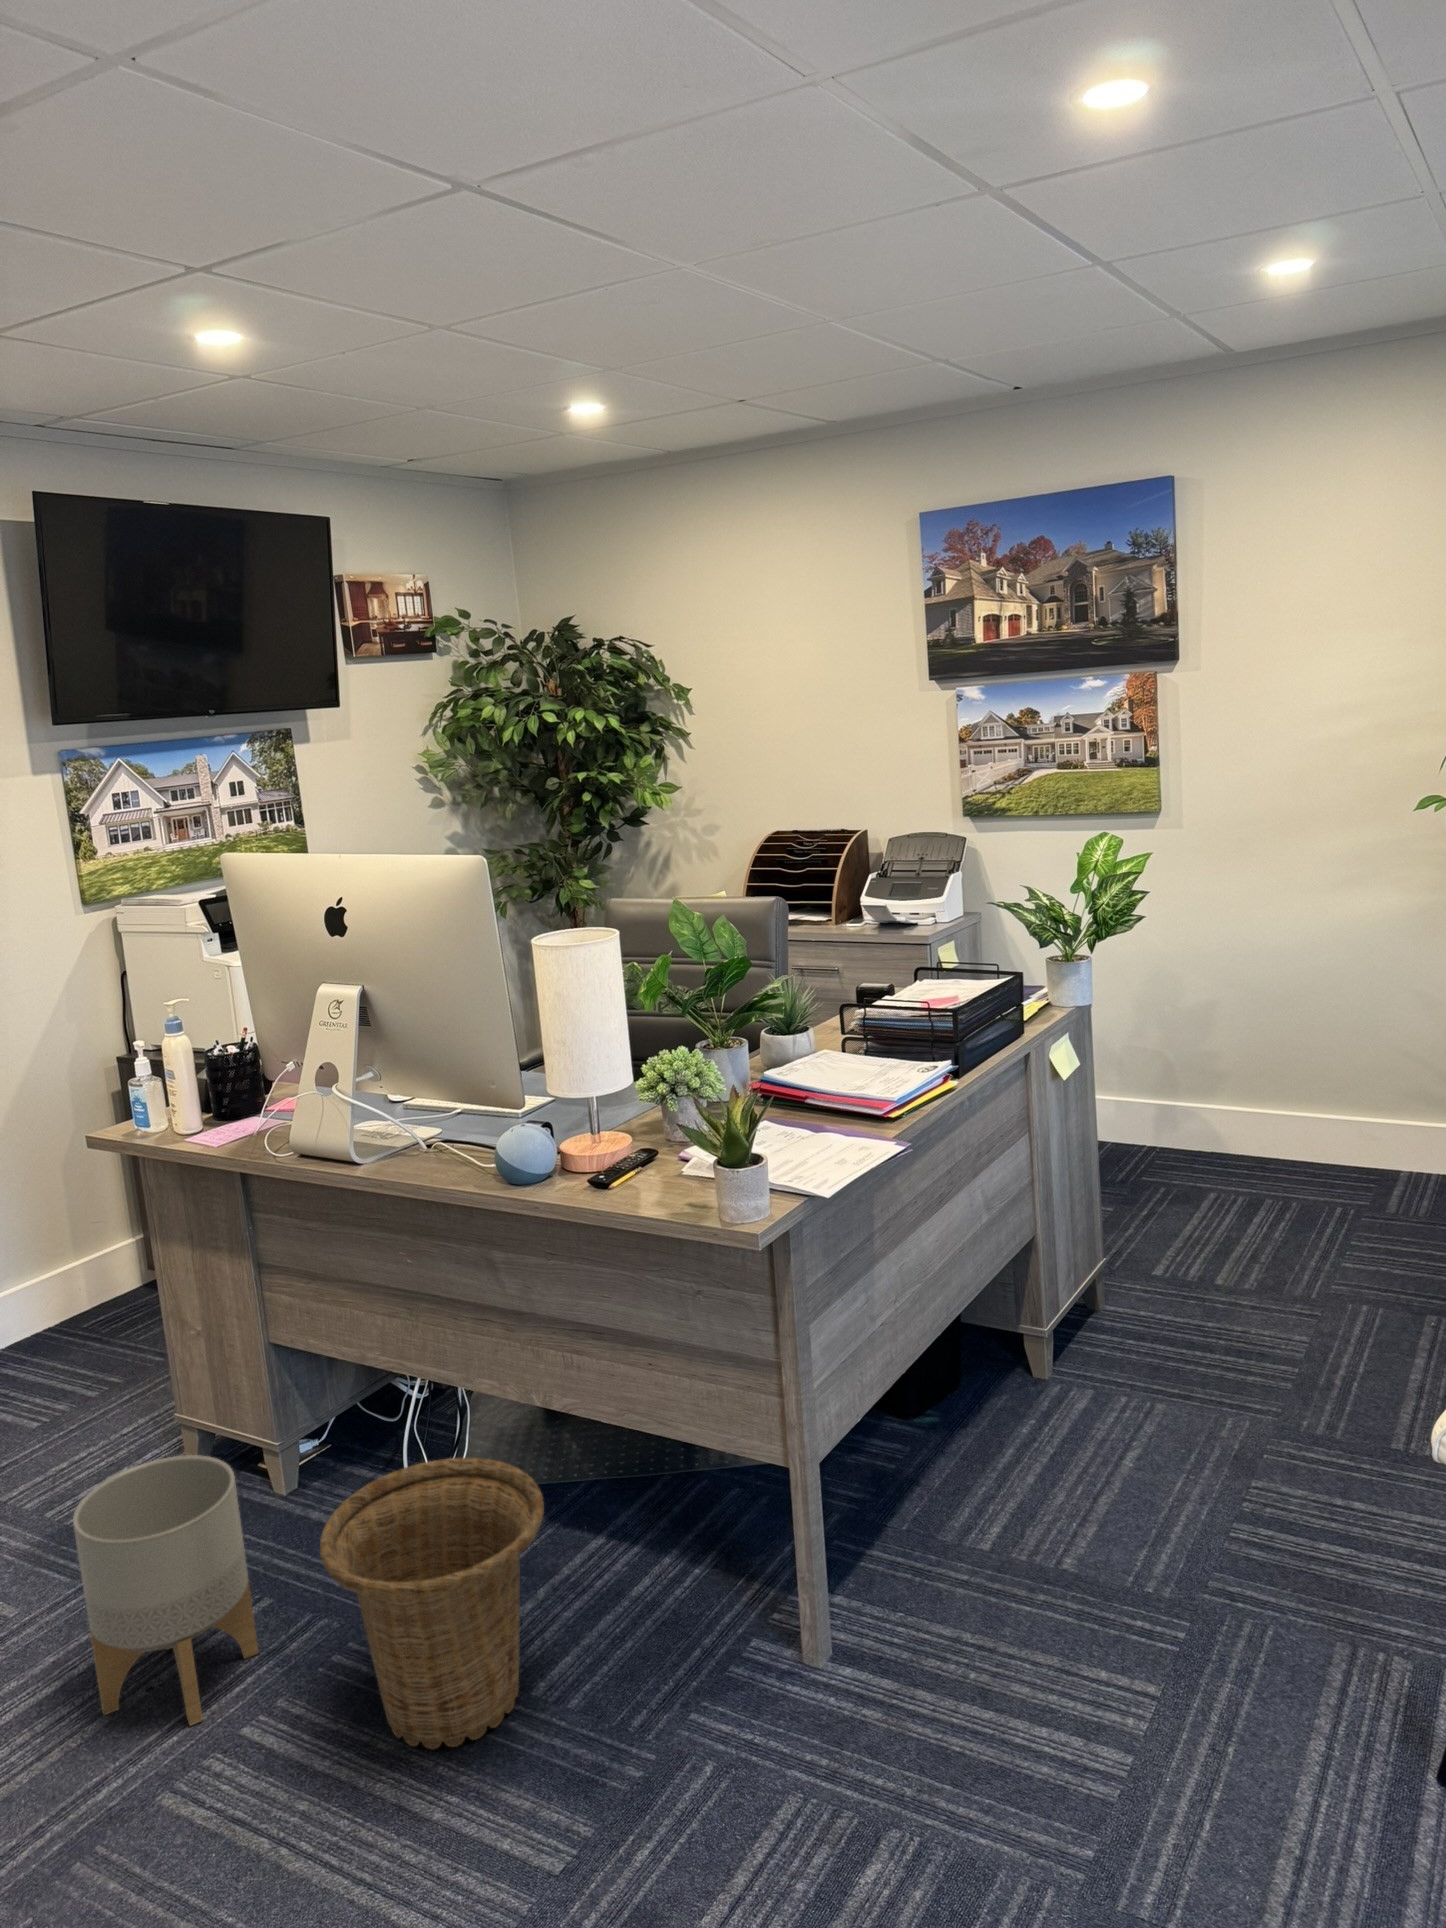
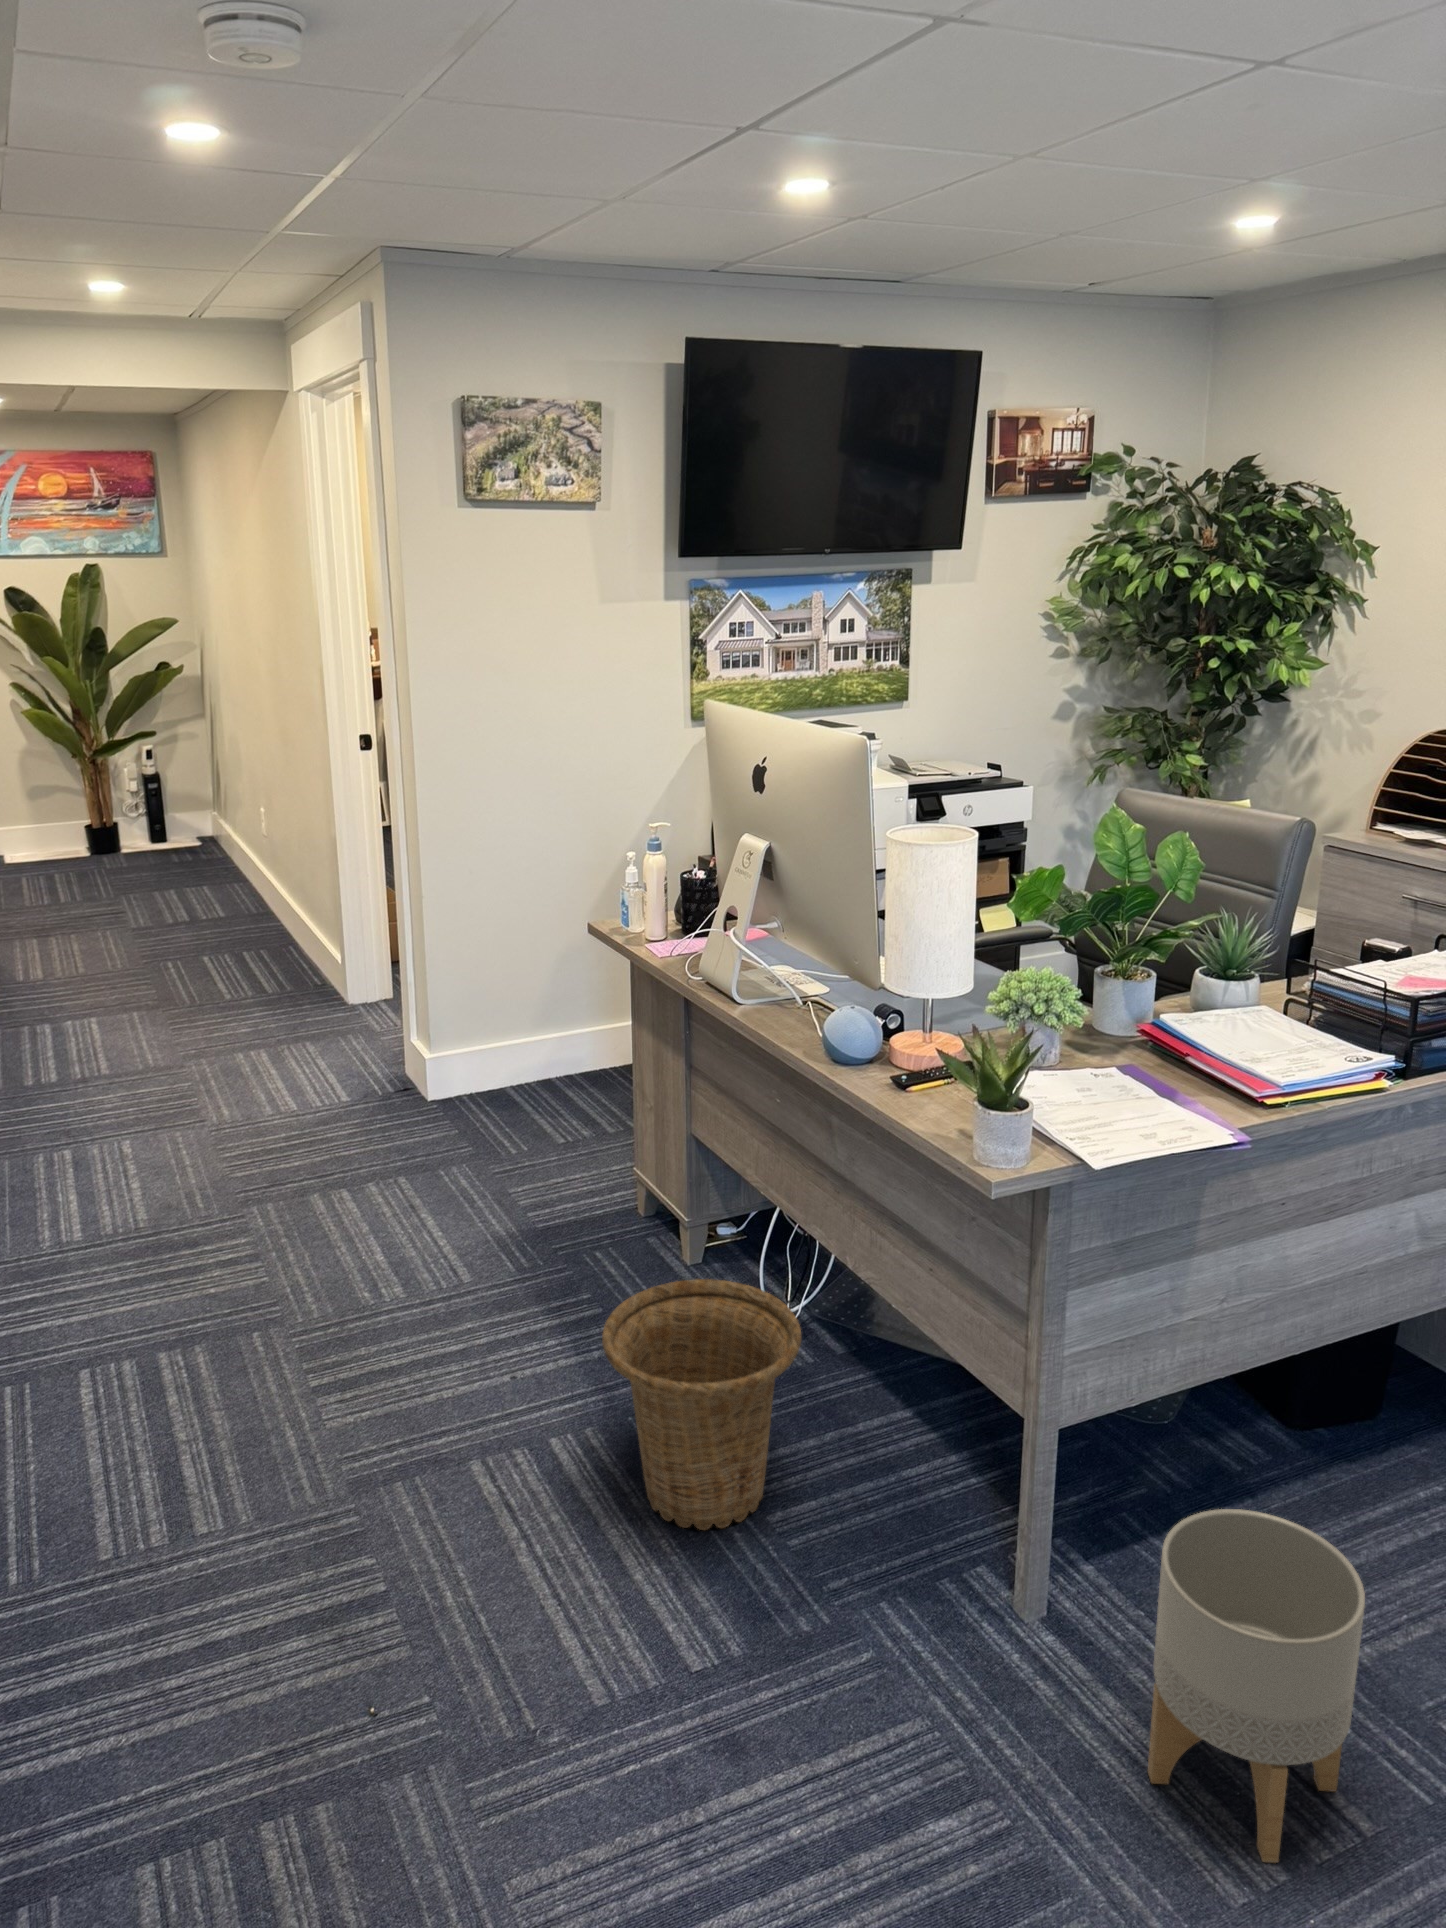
planter: present [73,1455,258,1726] -> present [1148,1509,1365,1863]

